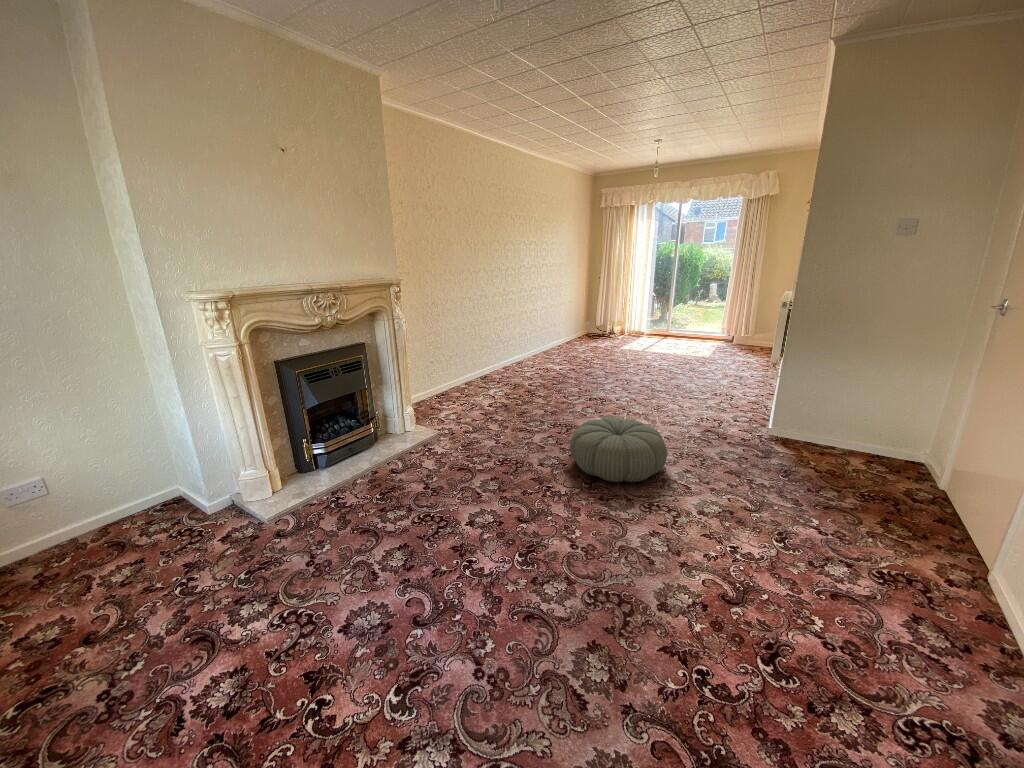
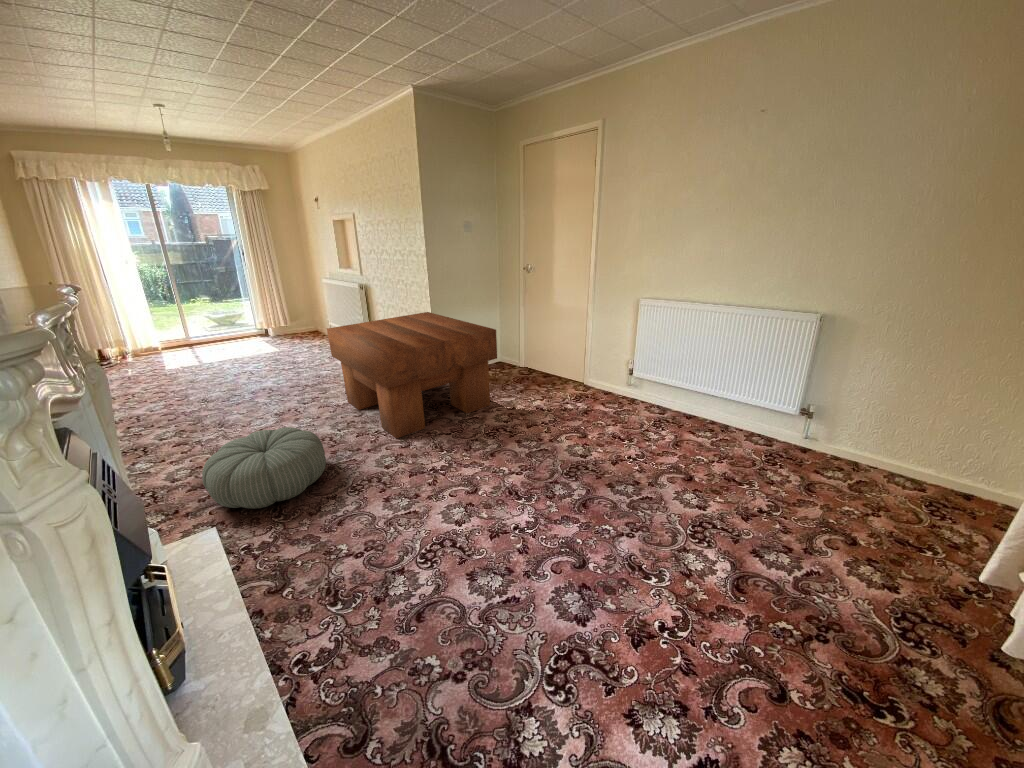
coffee table: none [750,356,1020,555] -> present [327,312,497,438]

